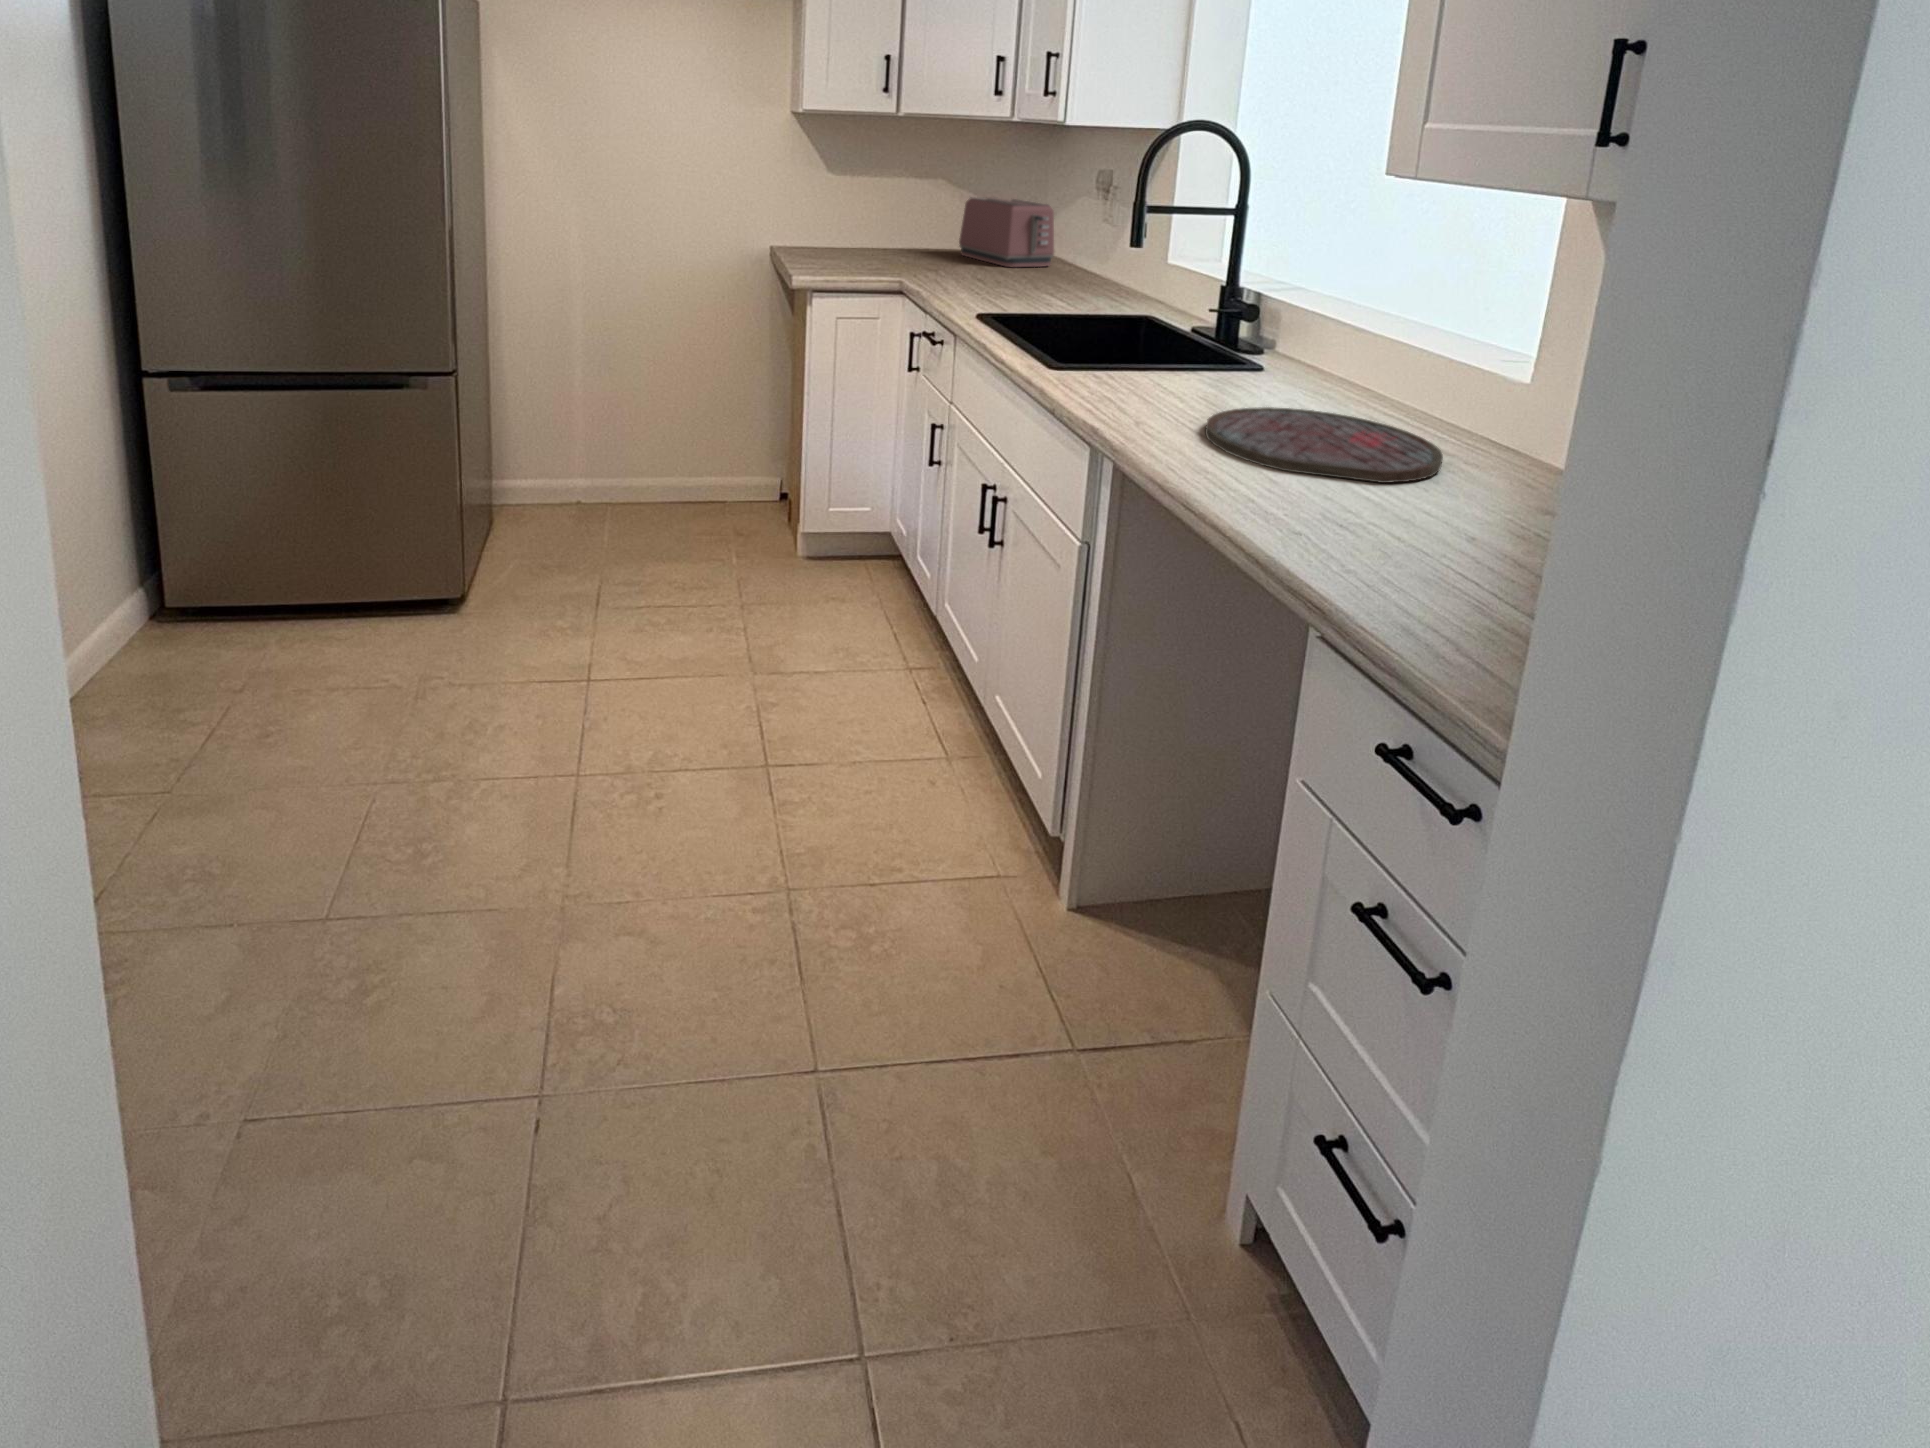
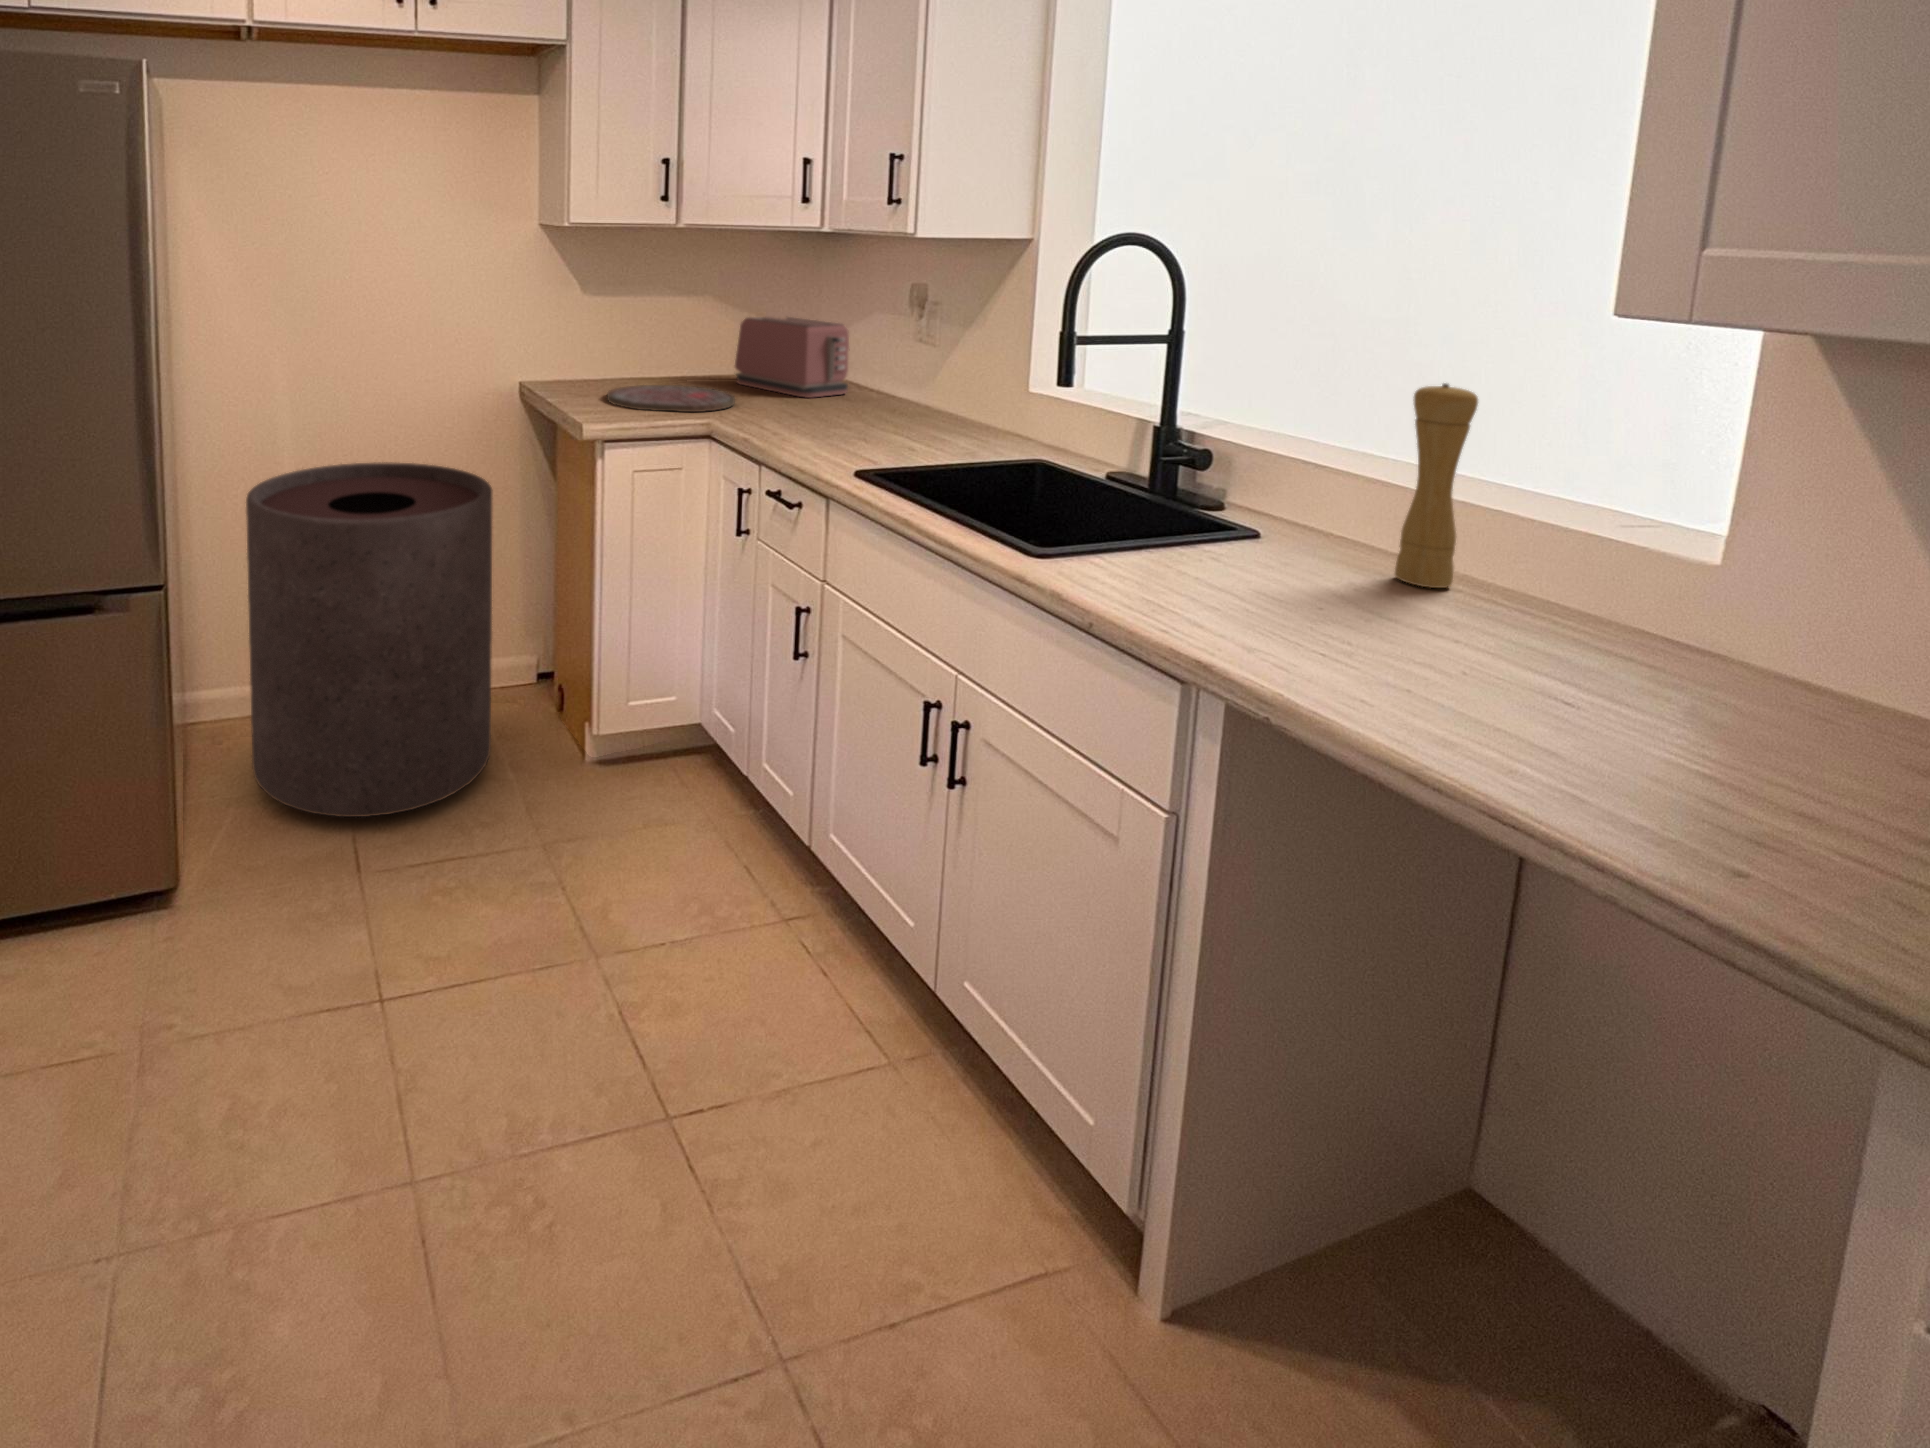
pepper mill: none [1330,244,1396,408] -> present [1395,383,1478,588]
trash can: none [536,303,728,567] -> present [246,462,492,817]
cutting board: present [1205,407,1443,483] -> present [607,385,735,412]

